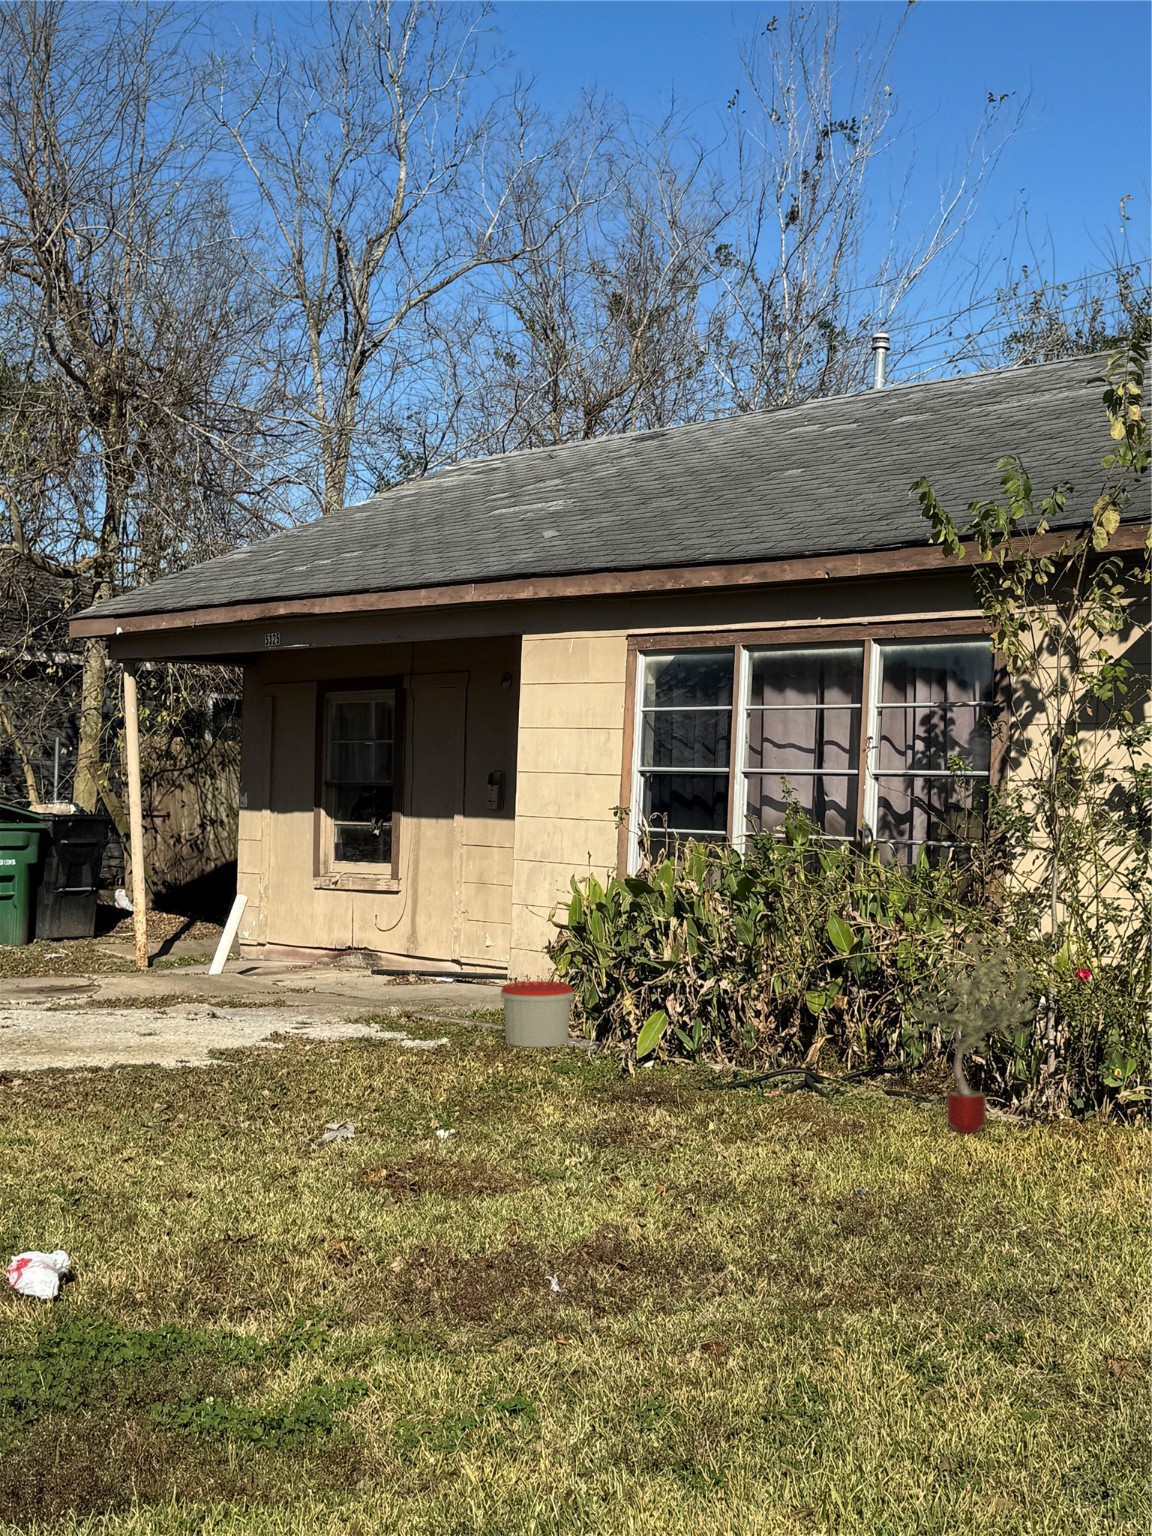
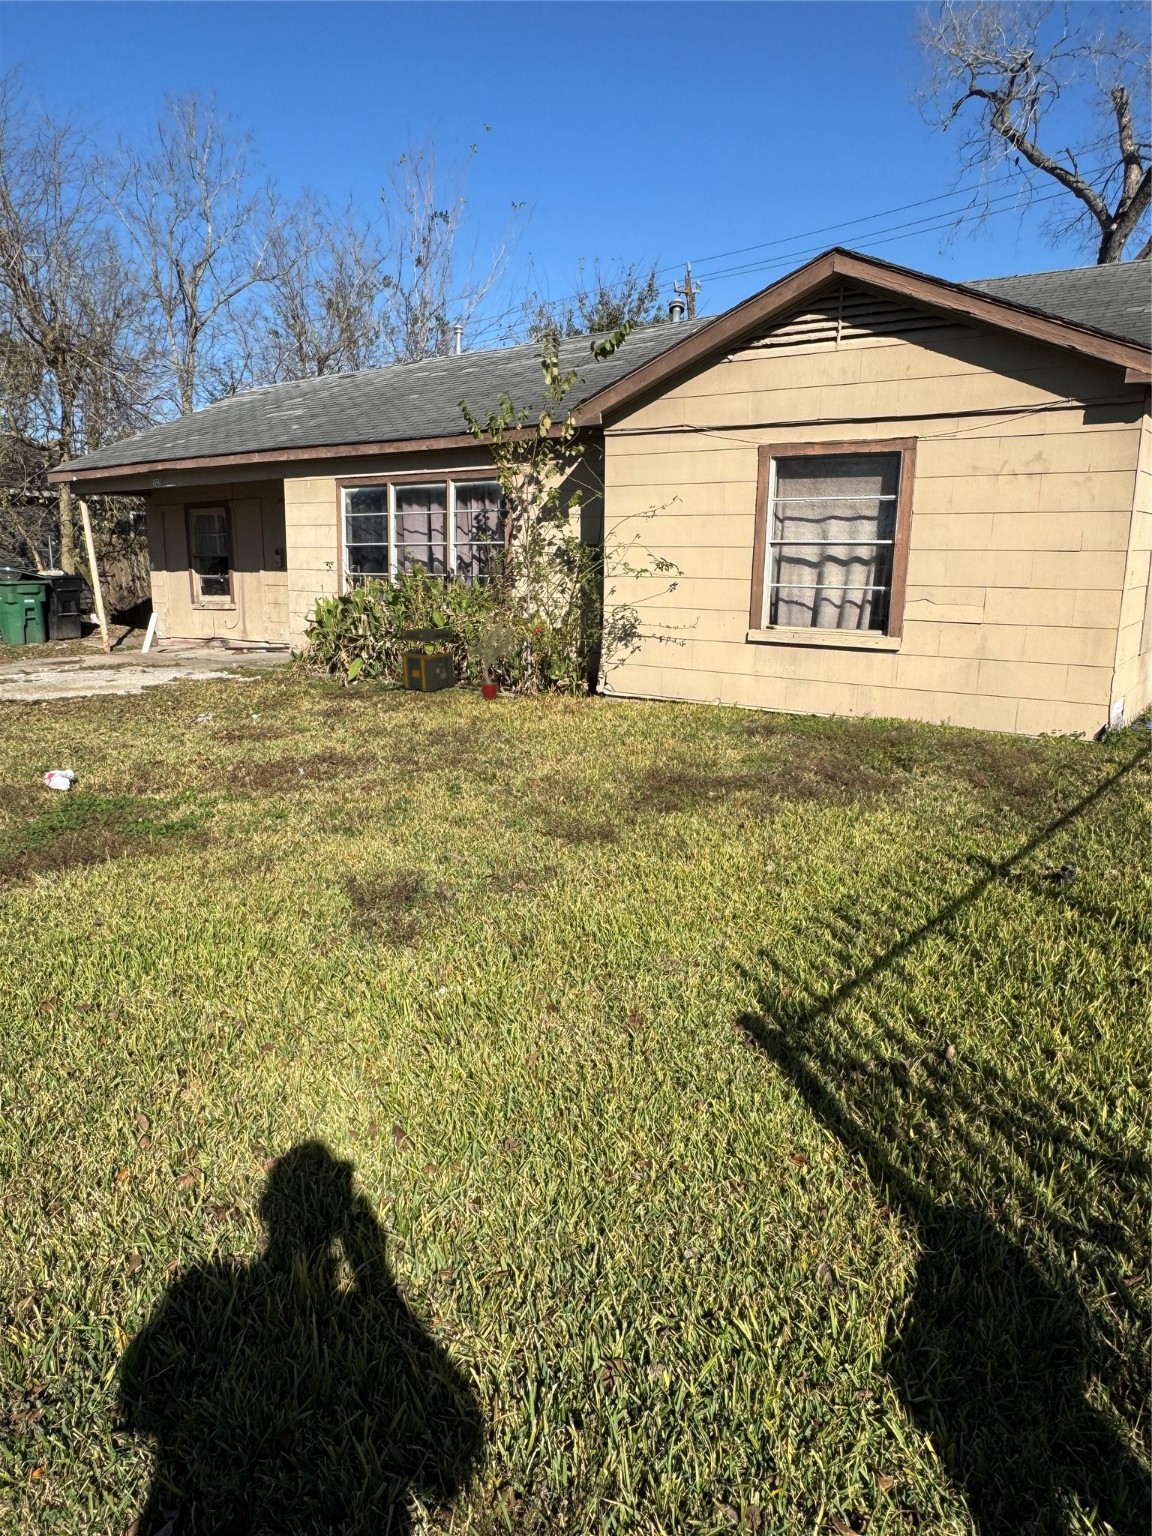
toolbox: none [753,954,879,1102] -> present [400,628,456,692]
bucket: present [501,981,574,1047] -> none [286,647,322,678]

